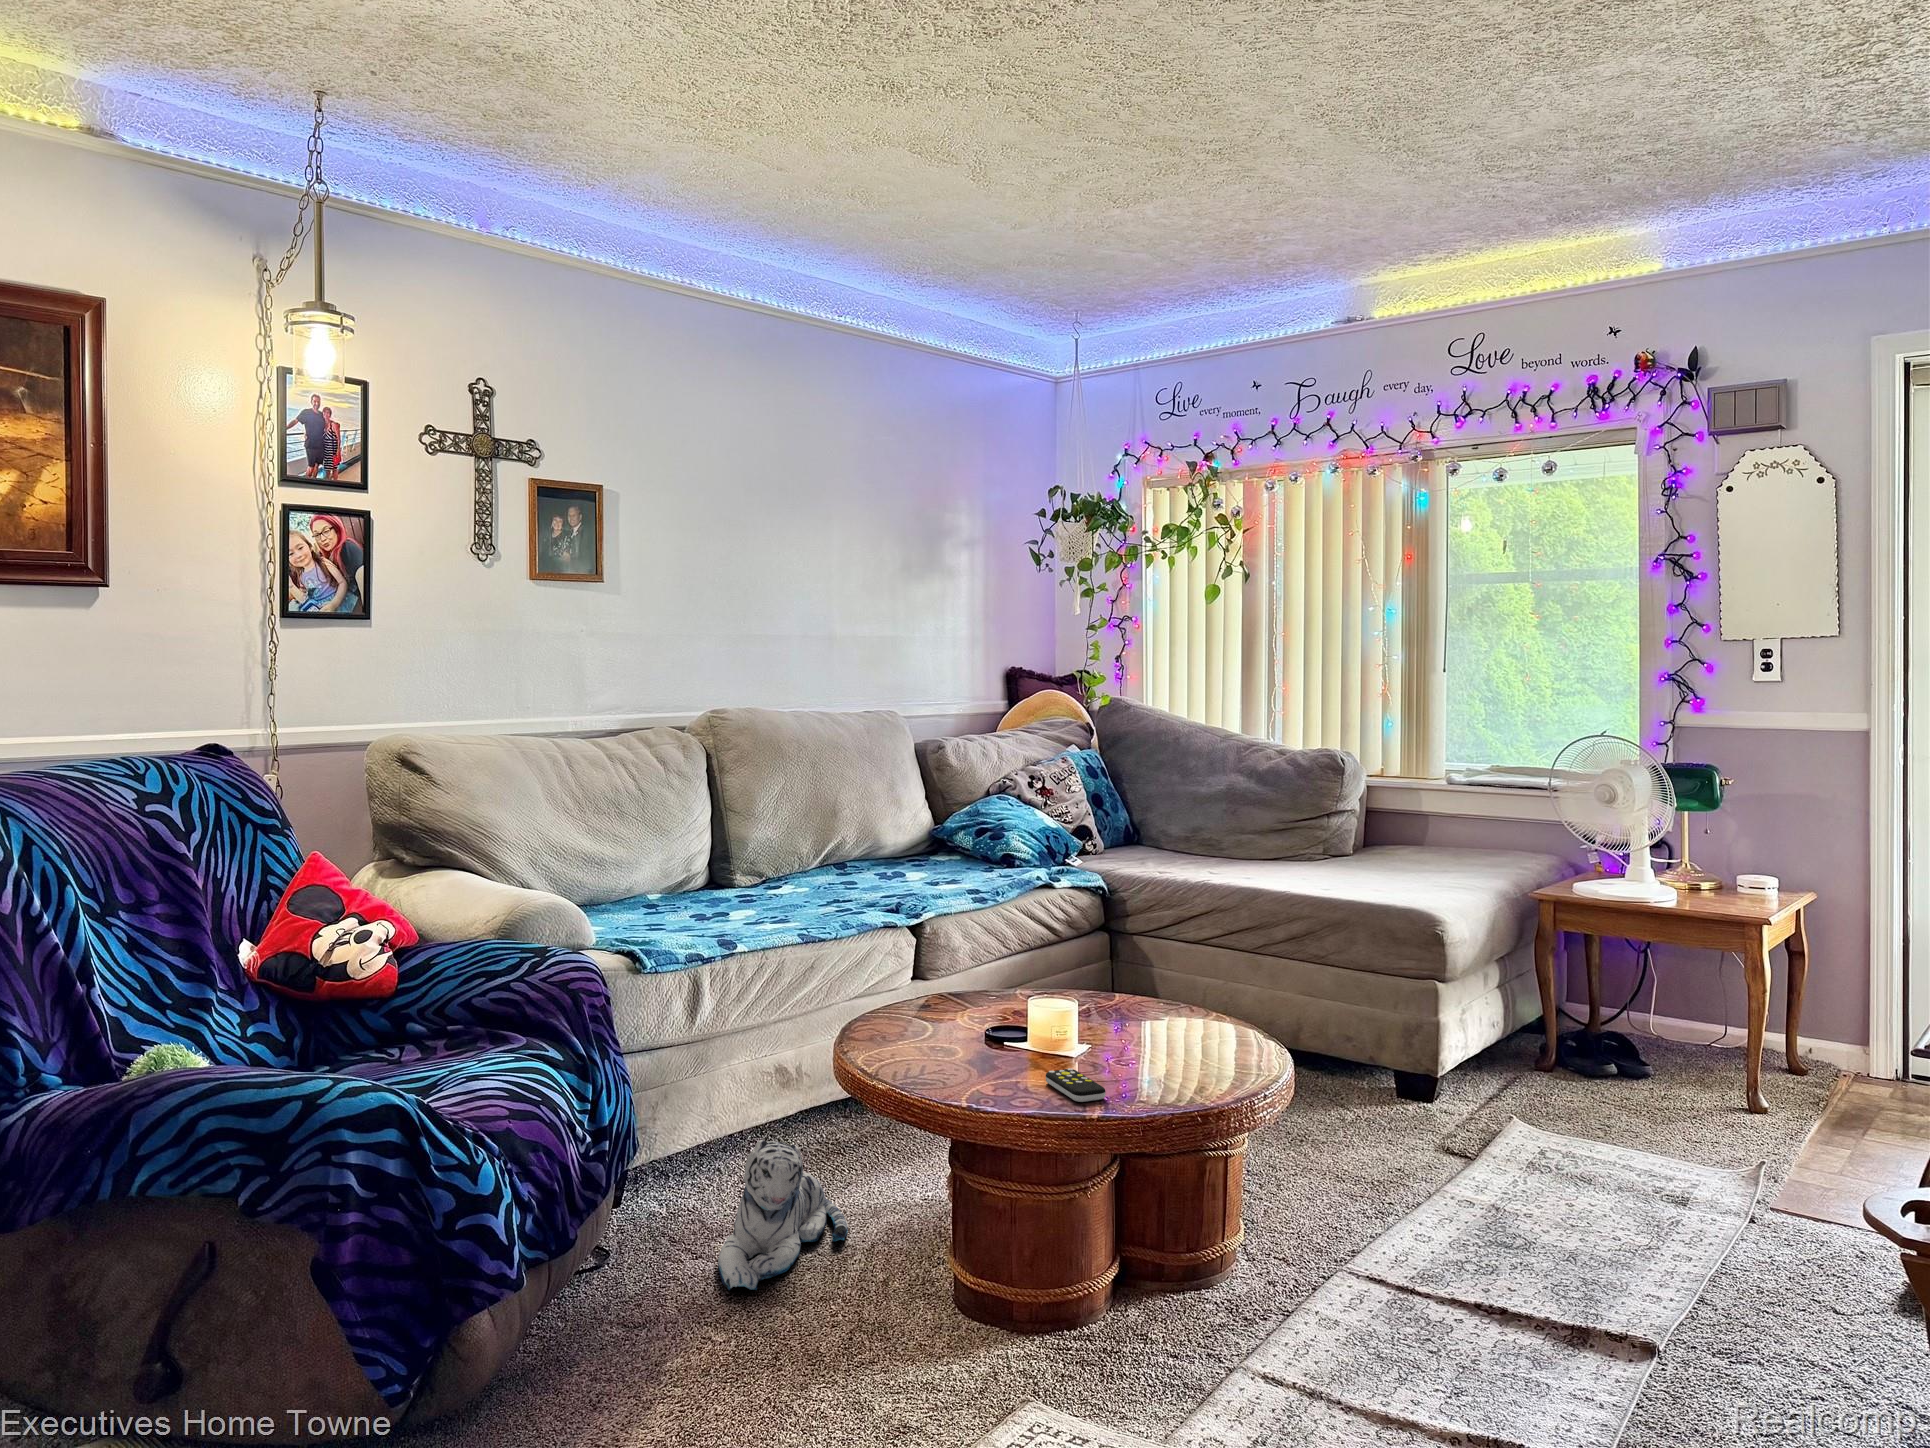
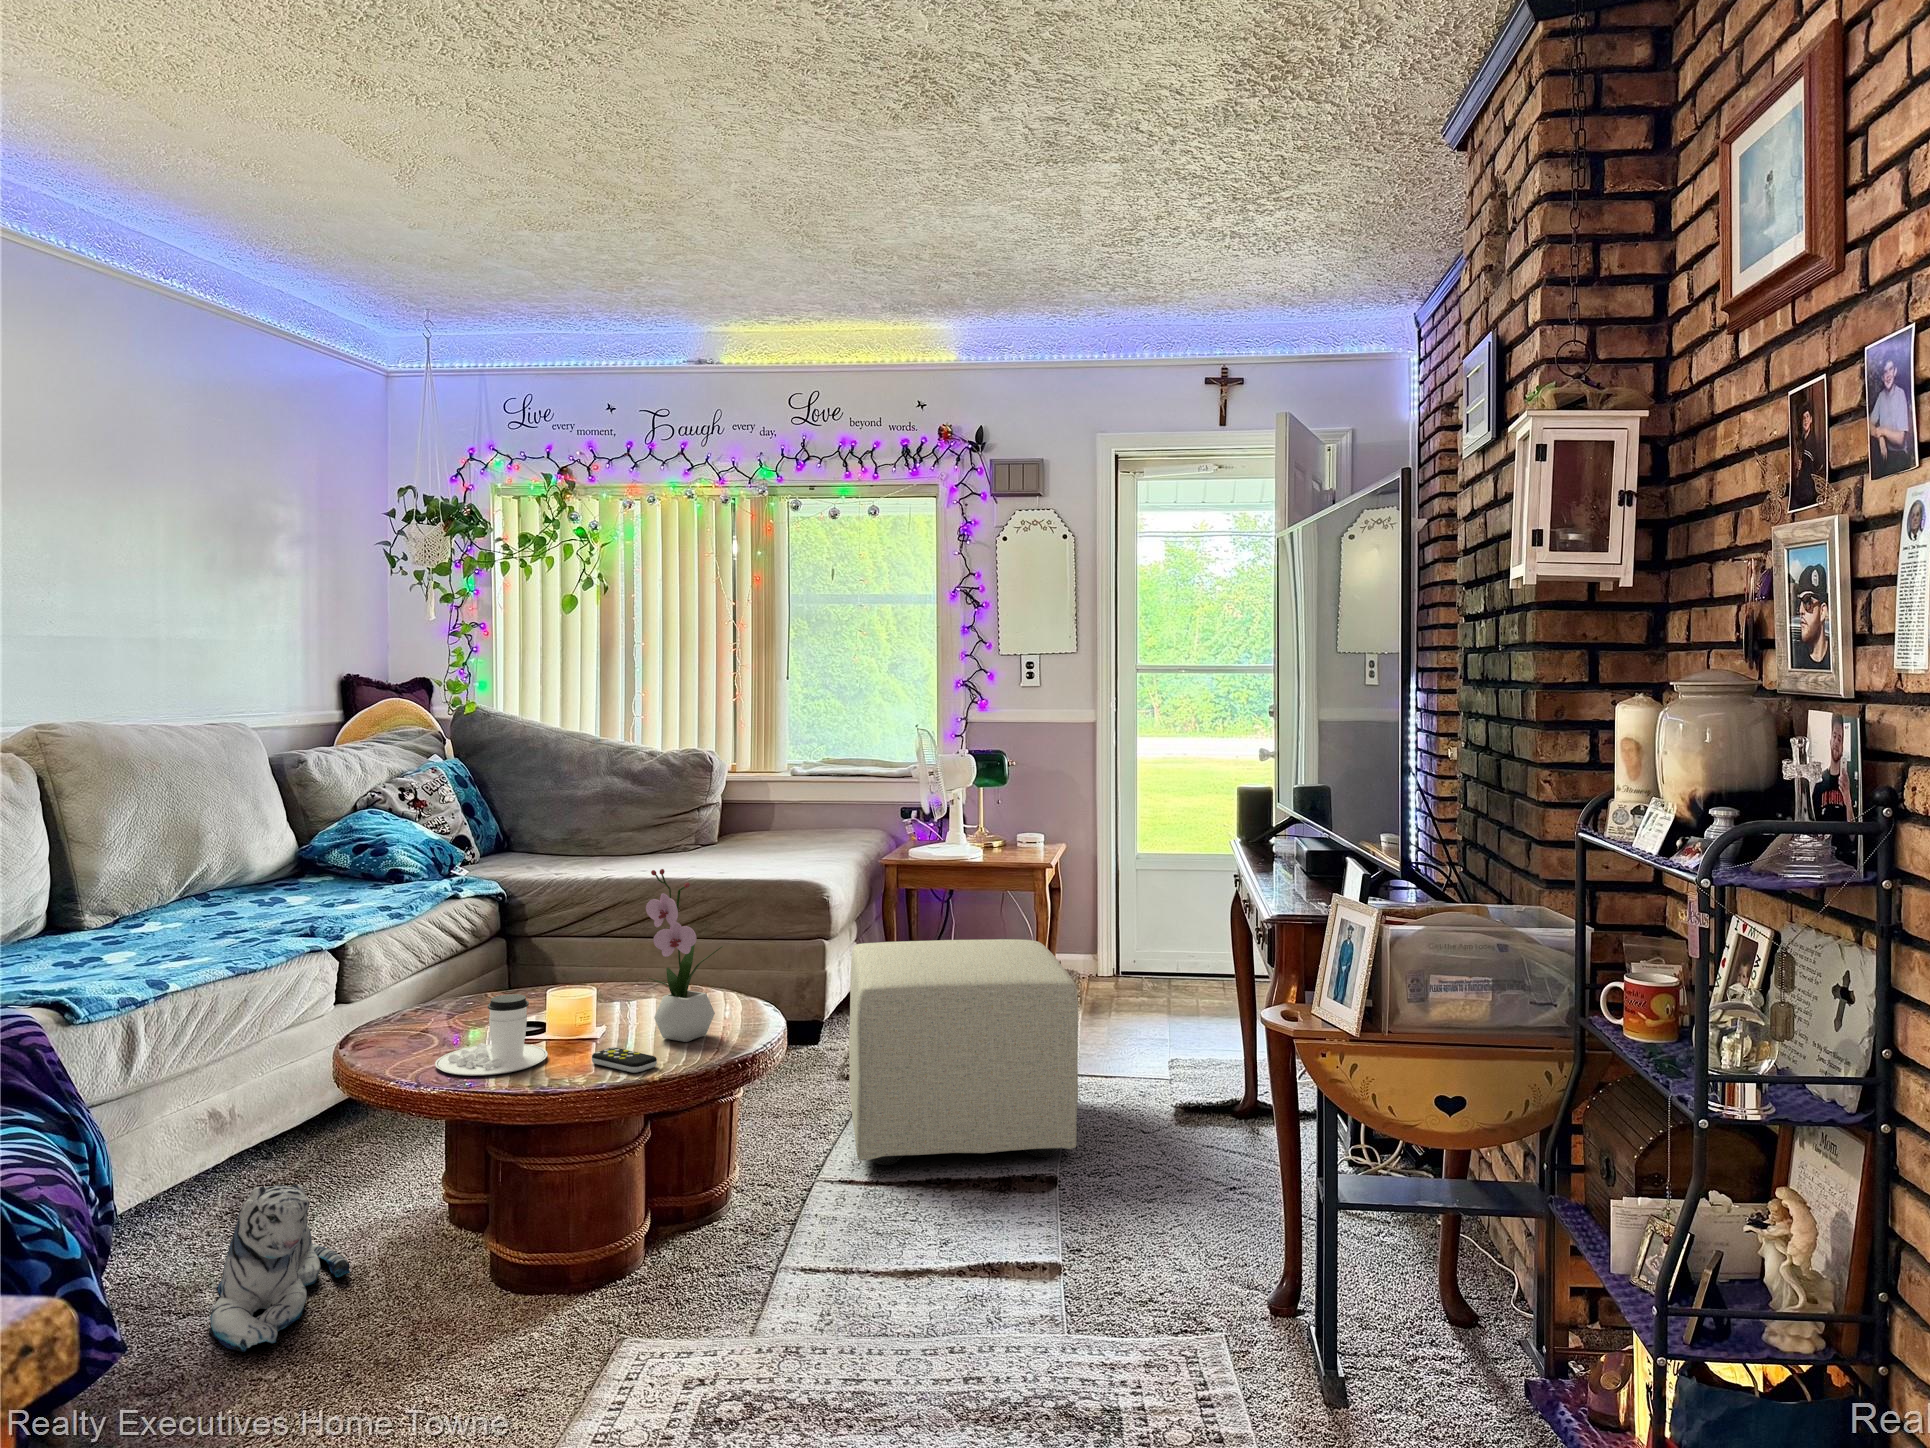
flower arrangement: none [1117,880,1206,1077] -> present [646,869,723,1042]
ottoman: none [1391,992,1714,1321] -> present [849,939,1078,1165]
coffee cup: none [906,995,1012,1076] -> present [435,994,547,1076]

